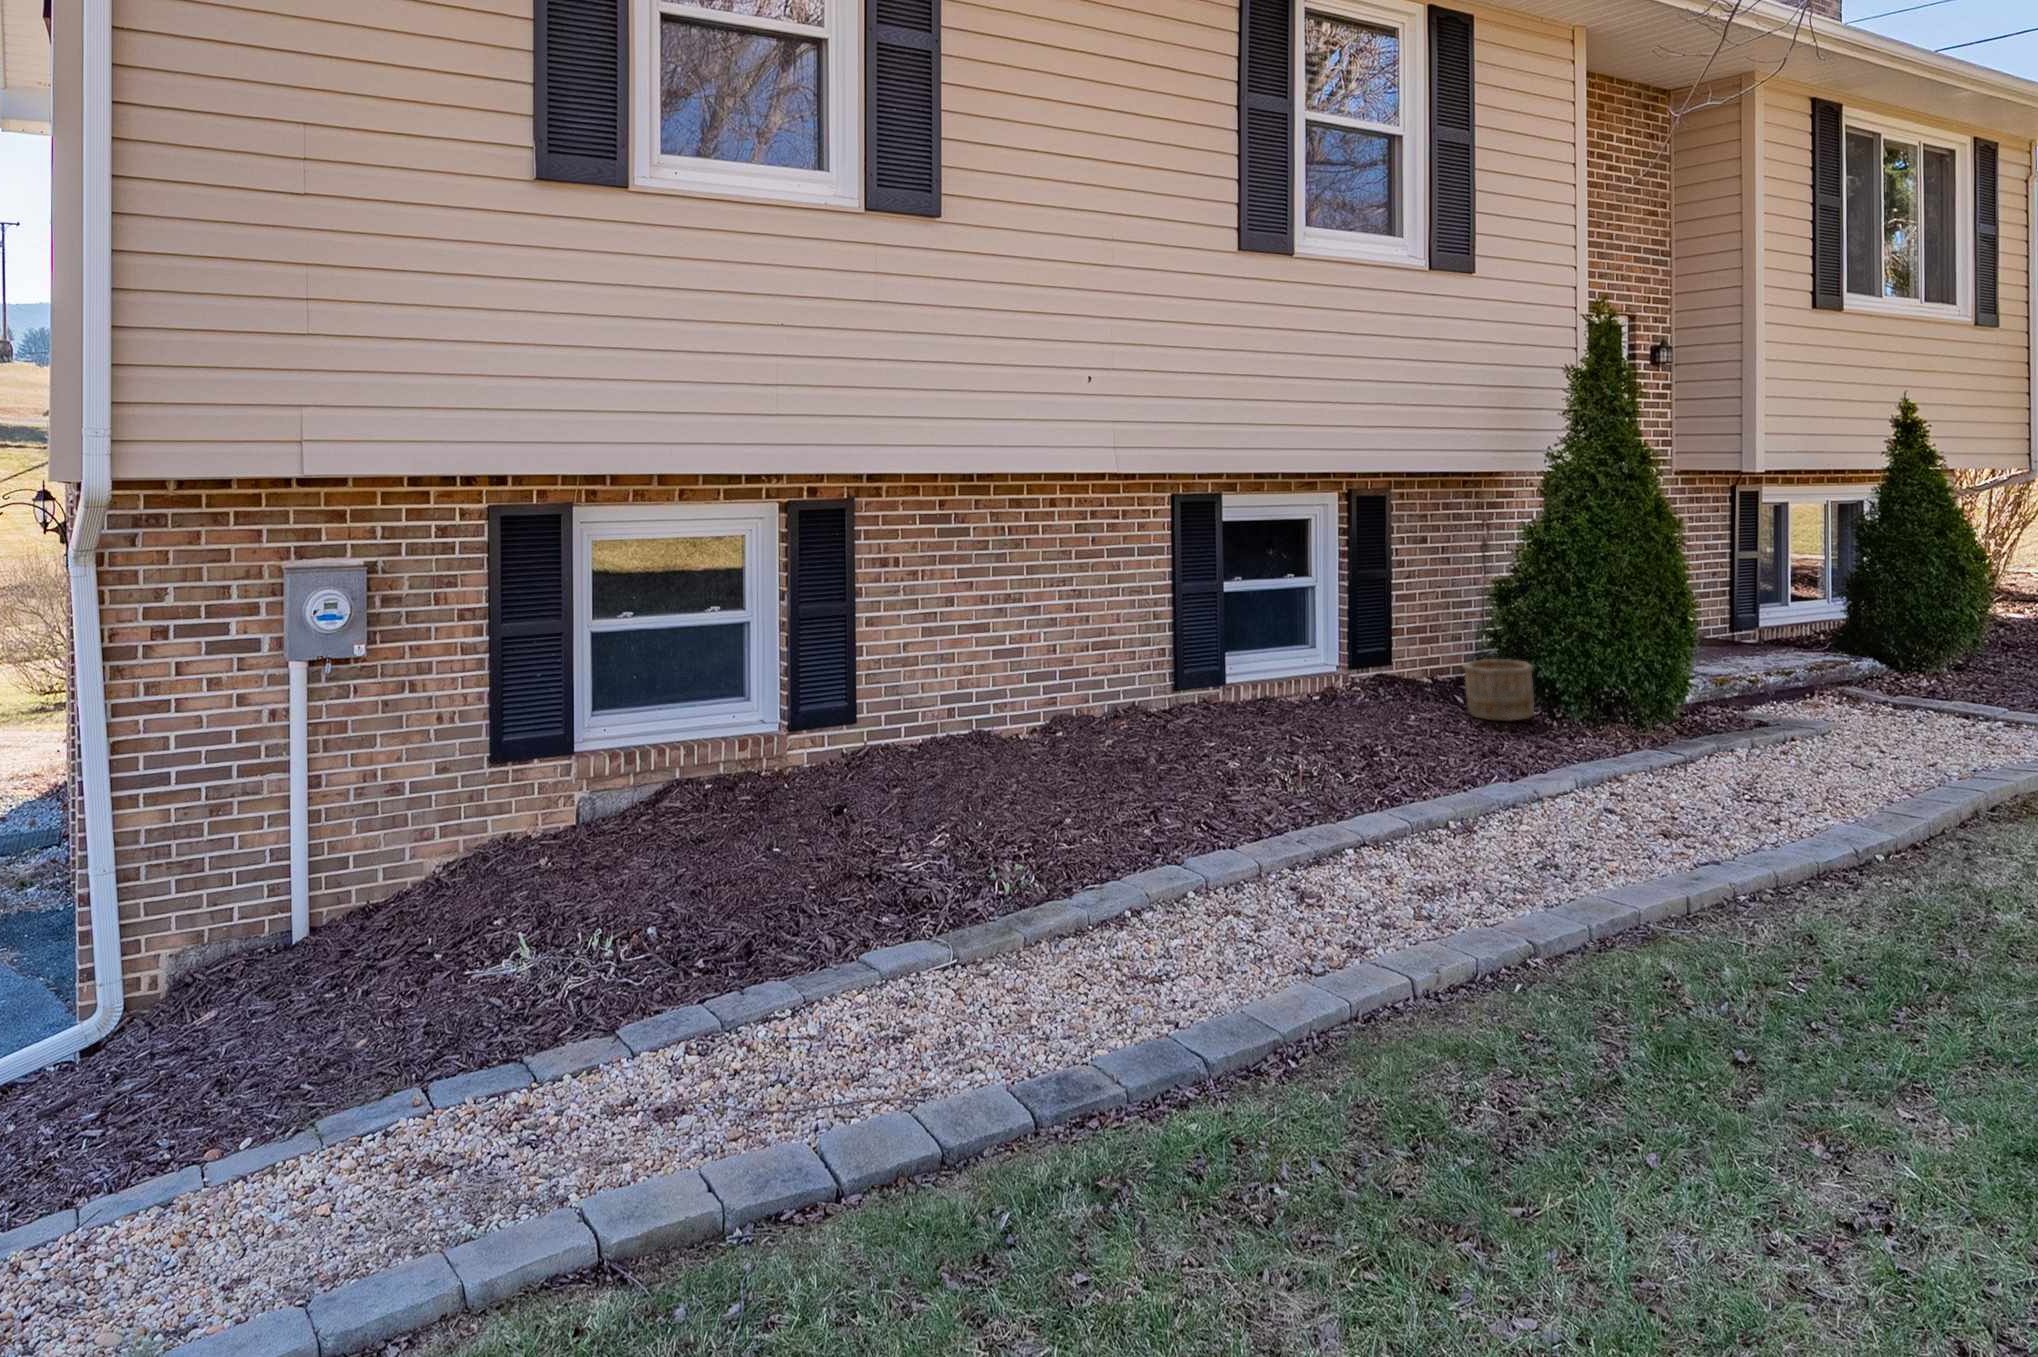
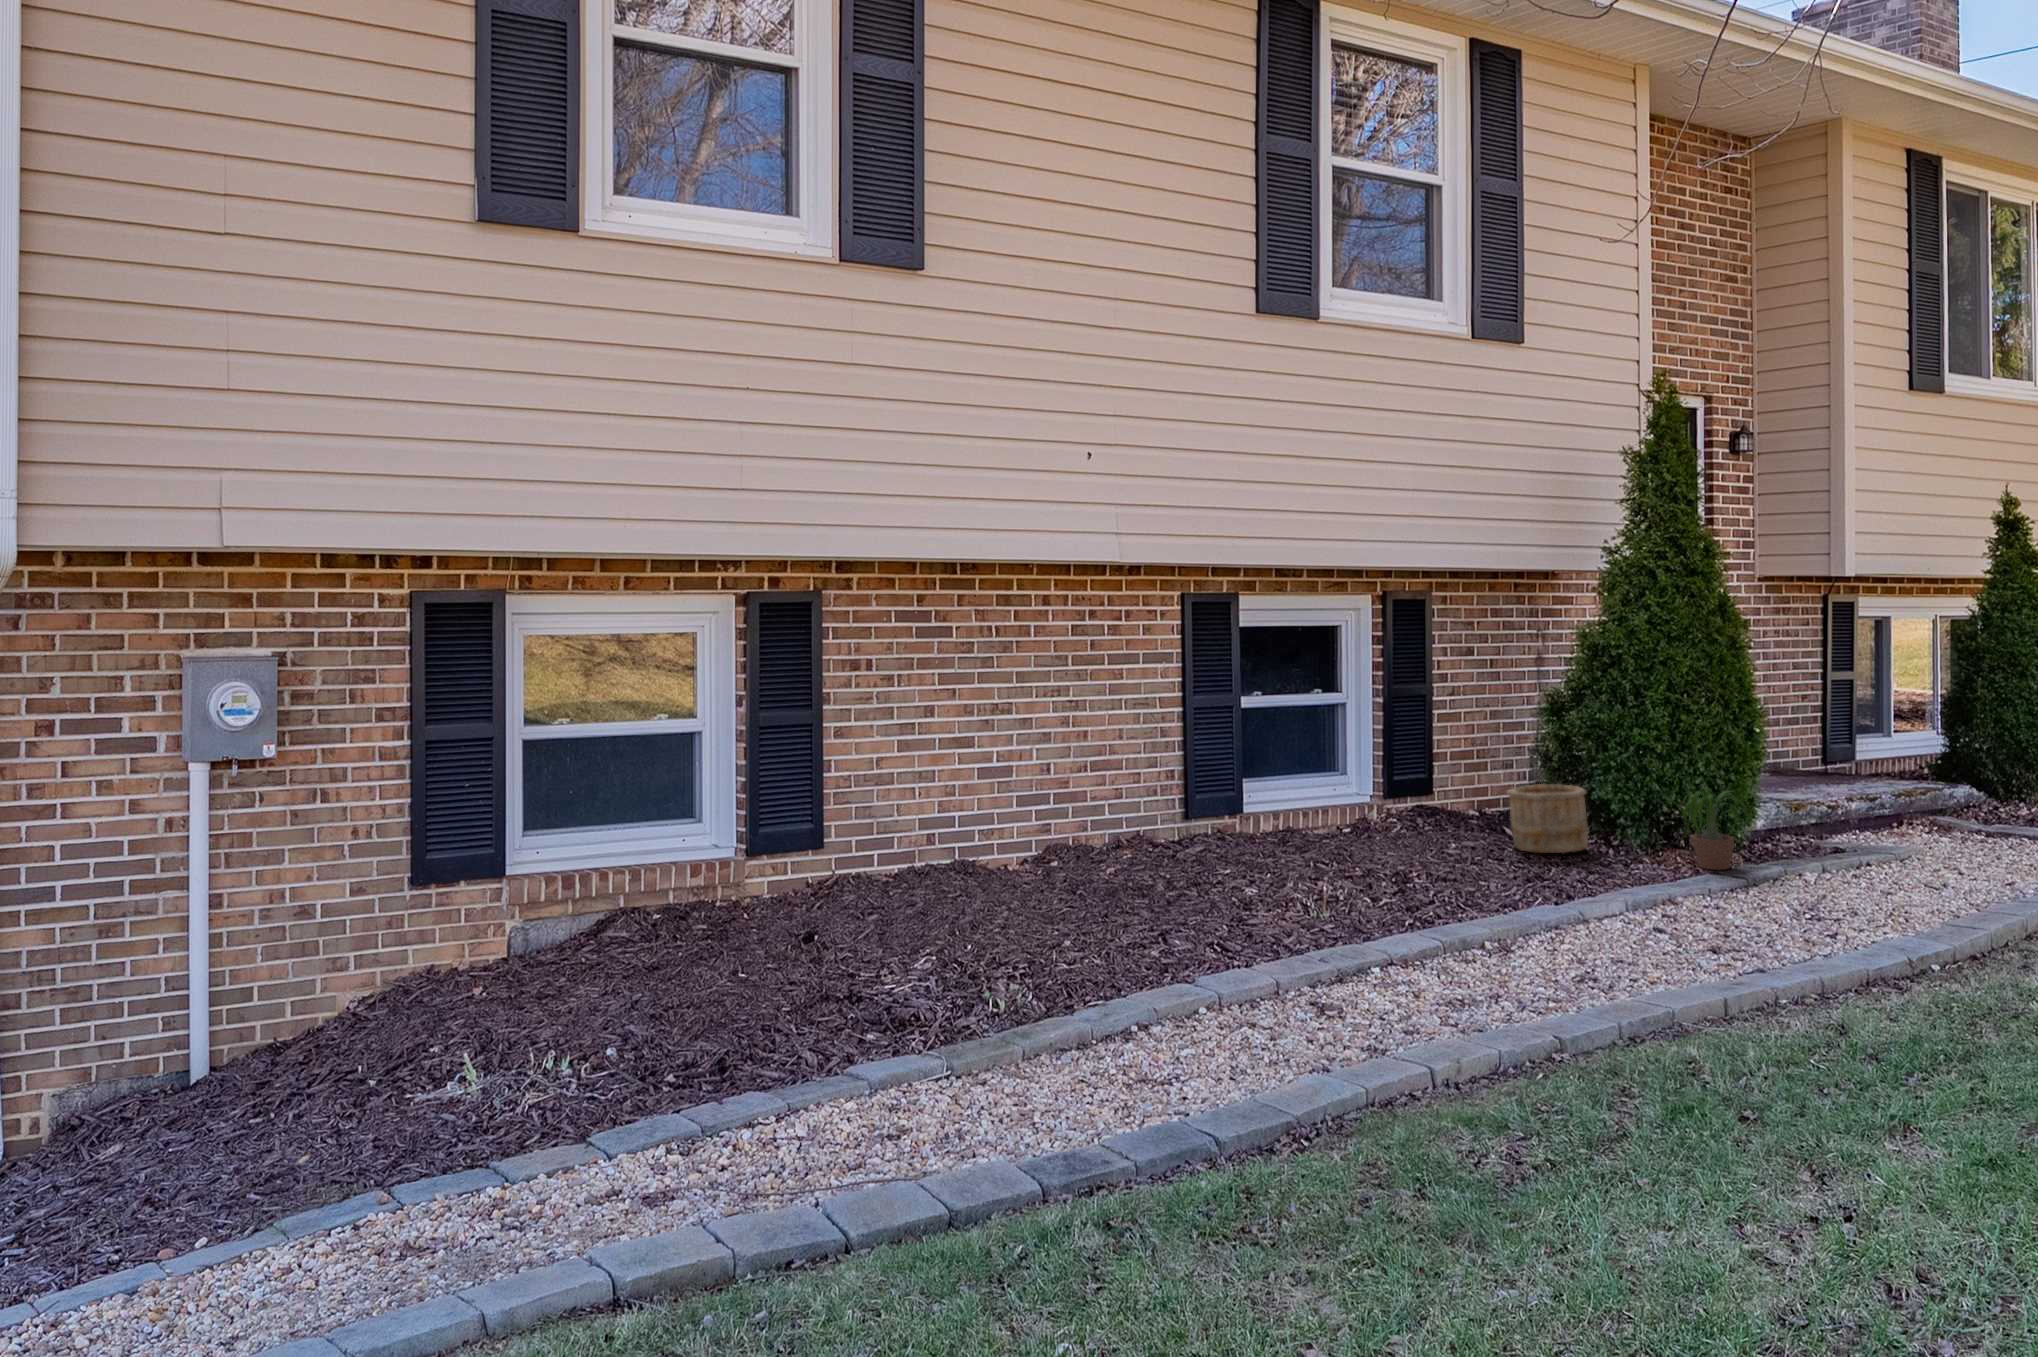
potted plant: none [1615,667,1693,740] -> present [1681,788,1749,870]

